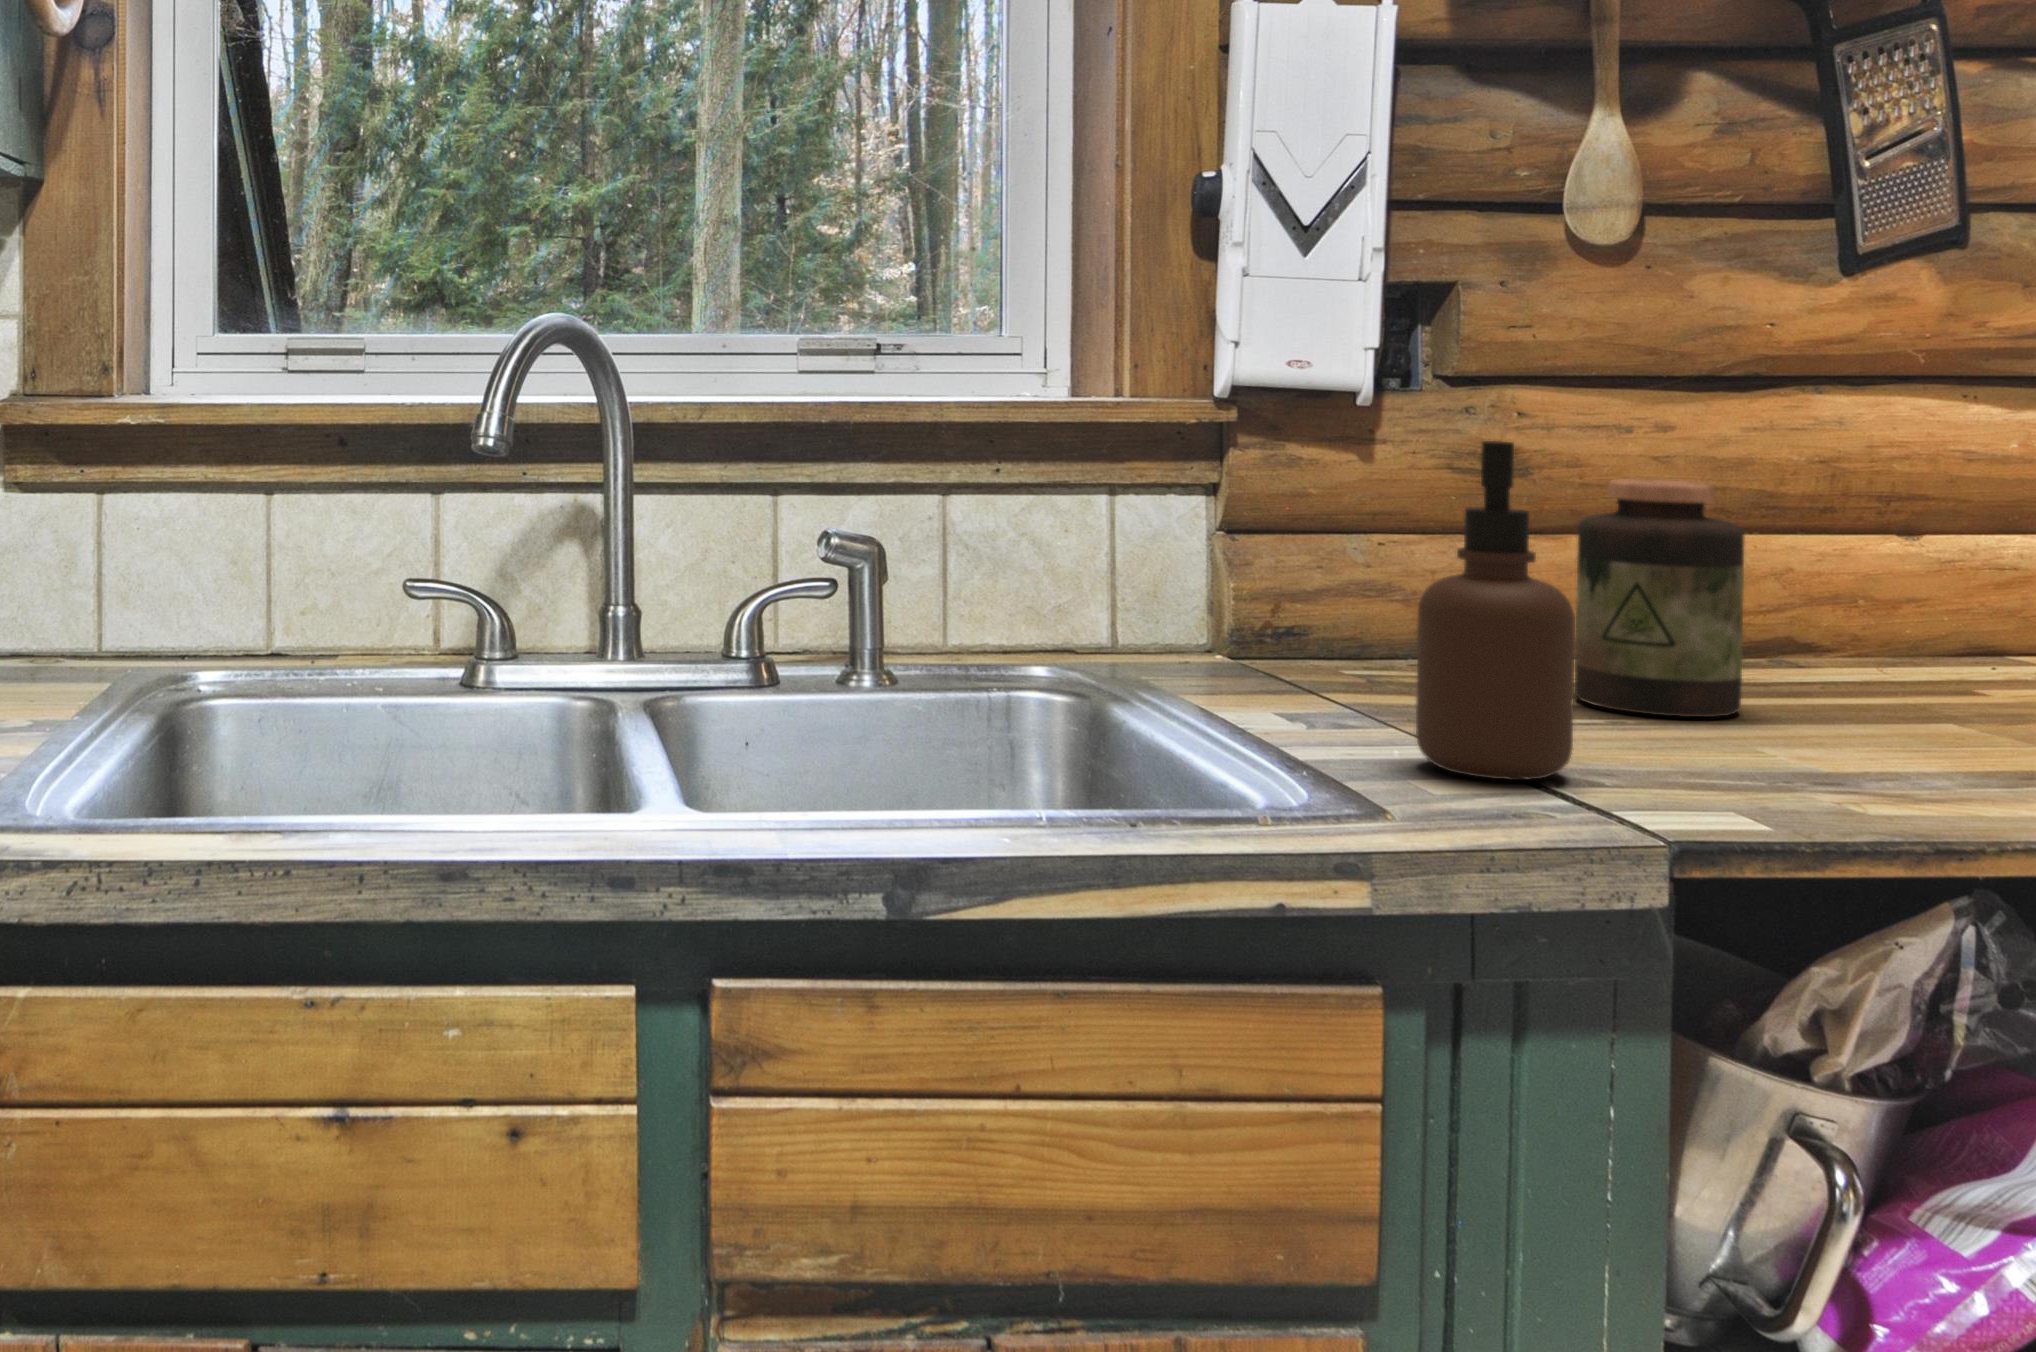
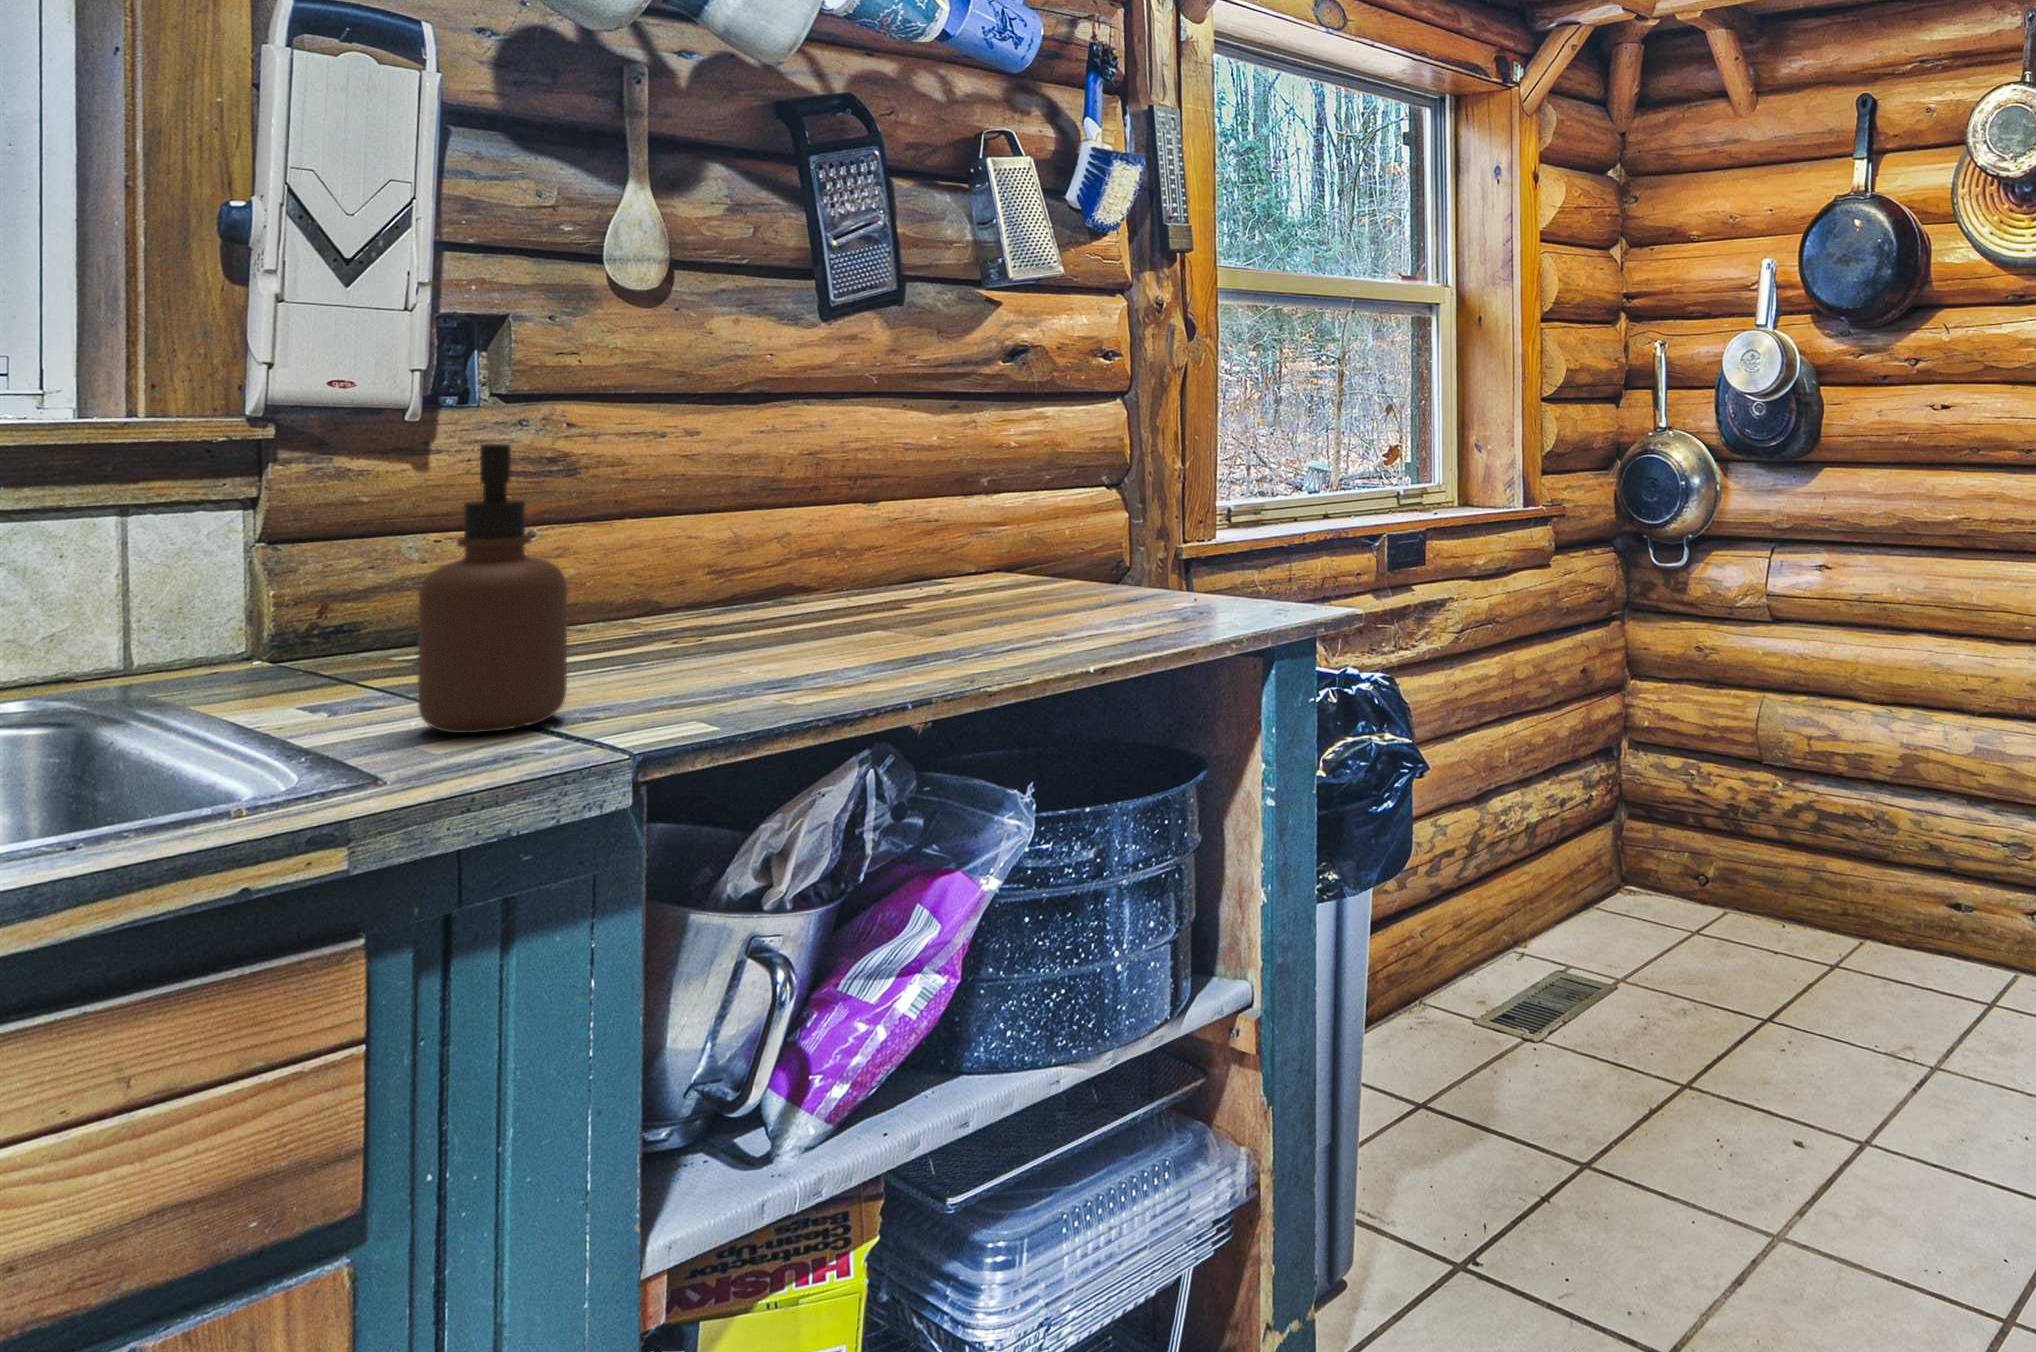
jar: present [1575,479,1744,717] -> none [601,471,733,653]

